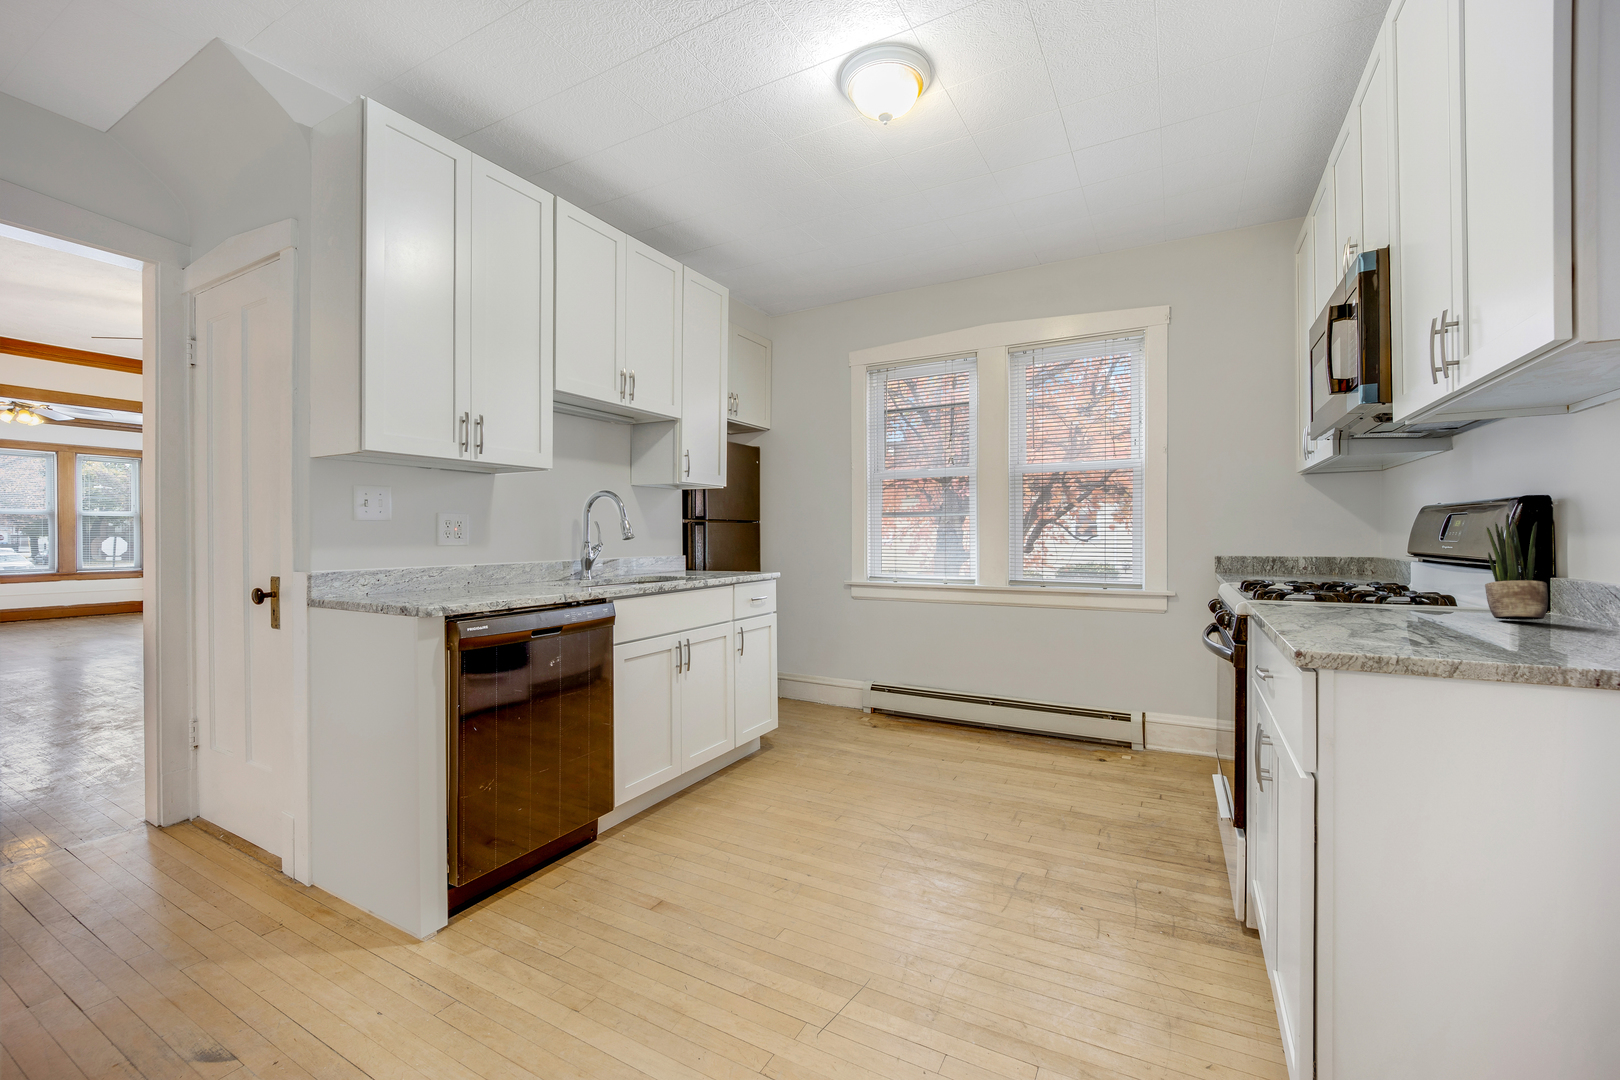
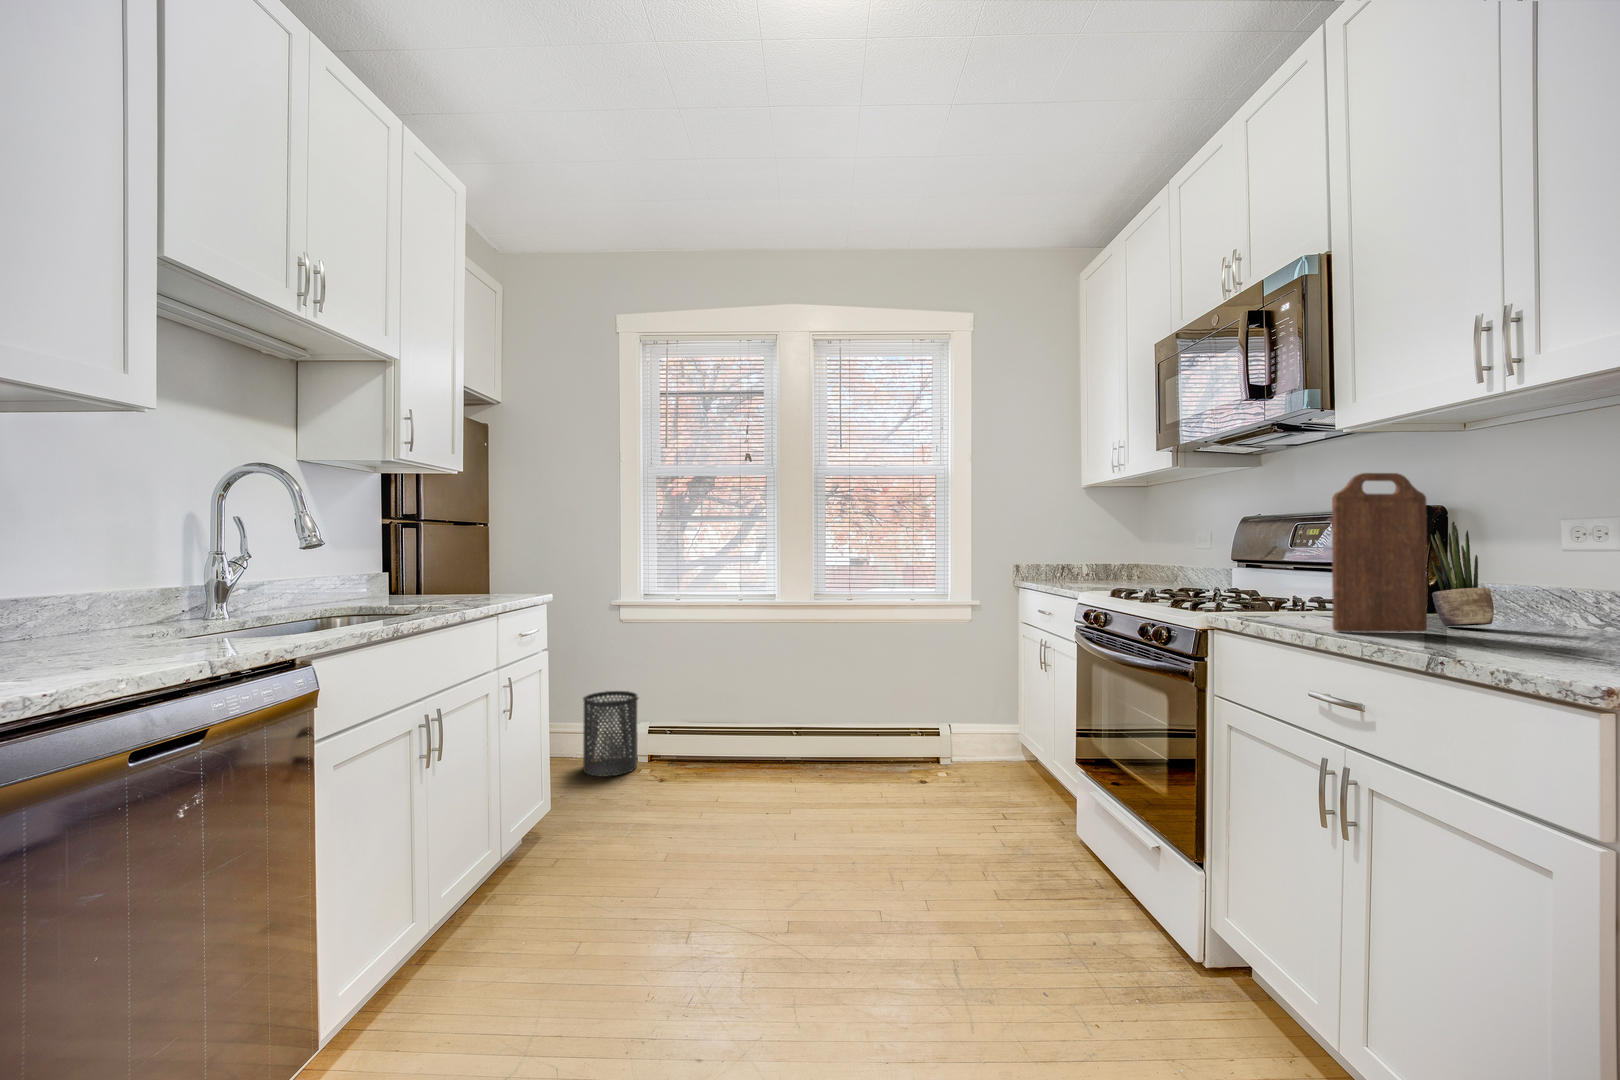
cutting board: none [1324,469,1434,620] -> present [1332,473,1427,632]
trash can: none [821,653,862,719] -> present [583,691,638,777]

